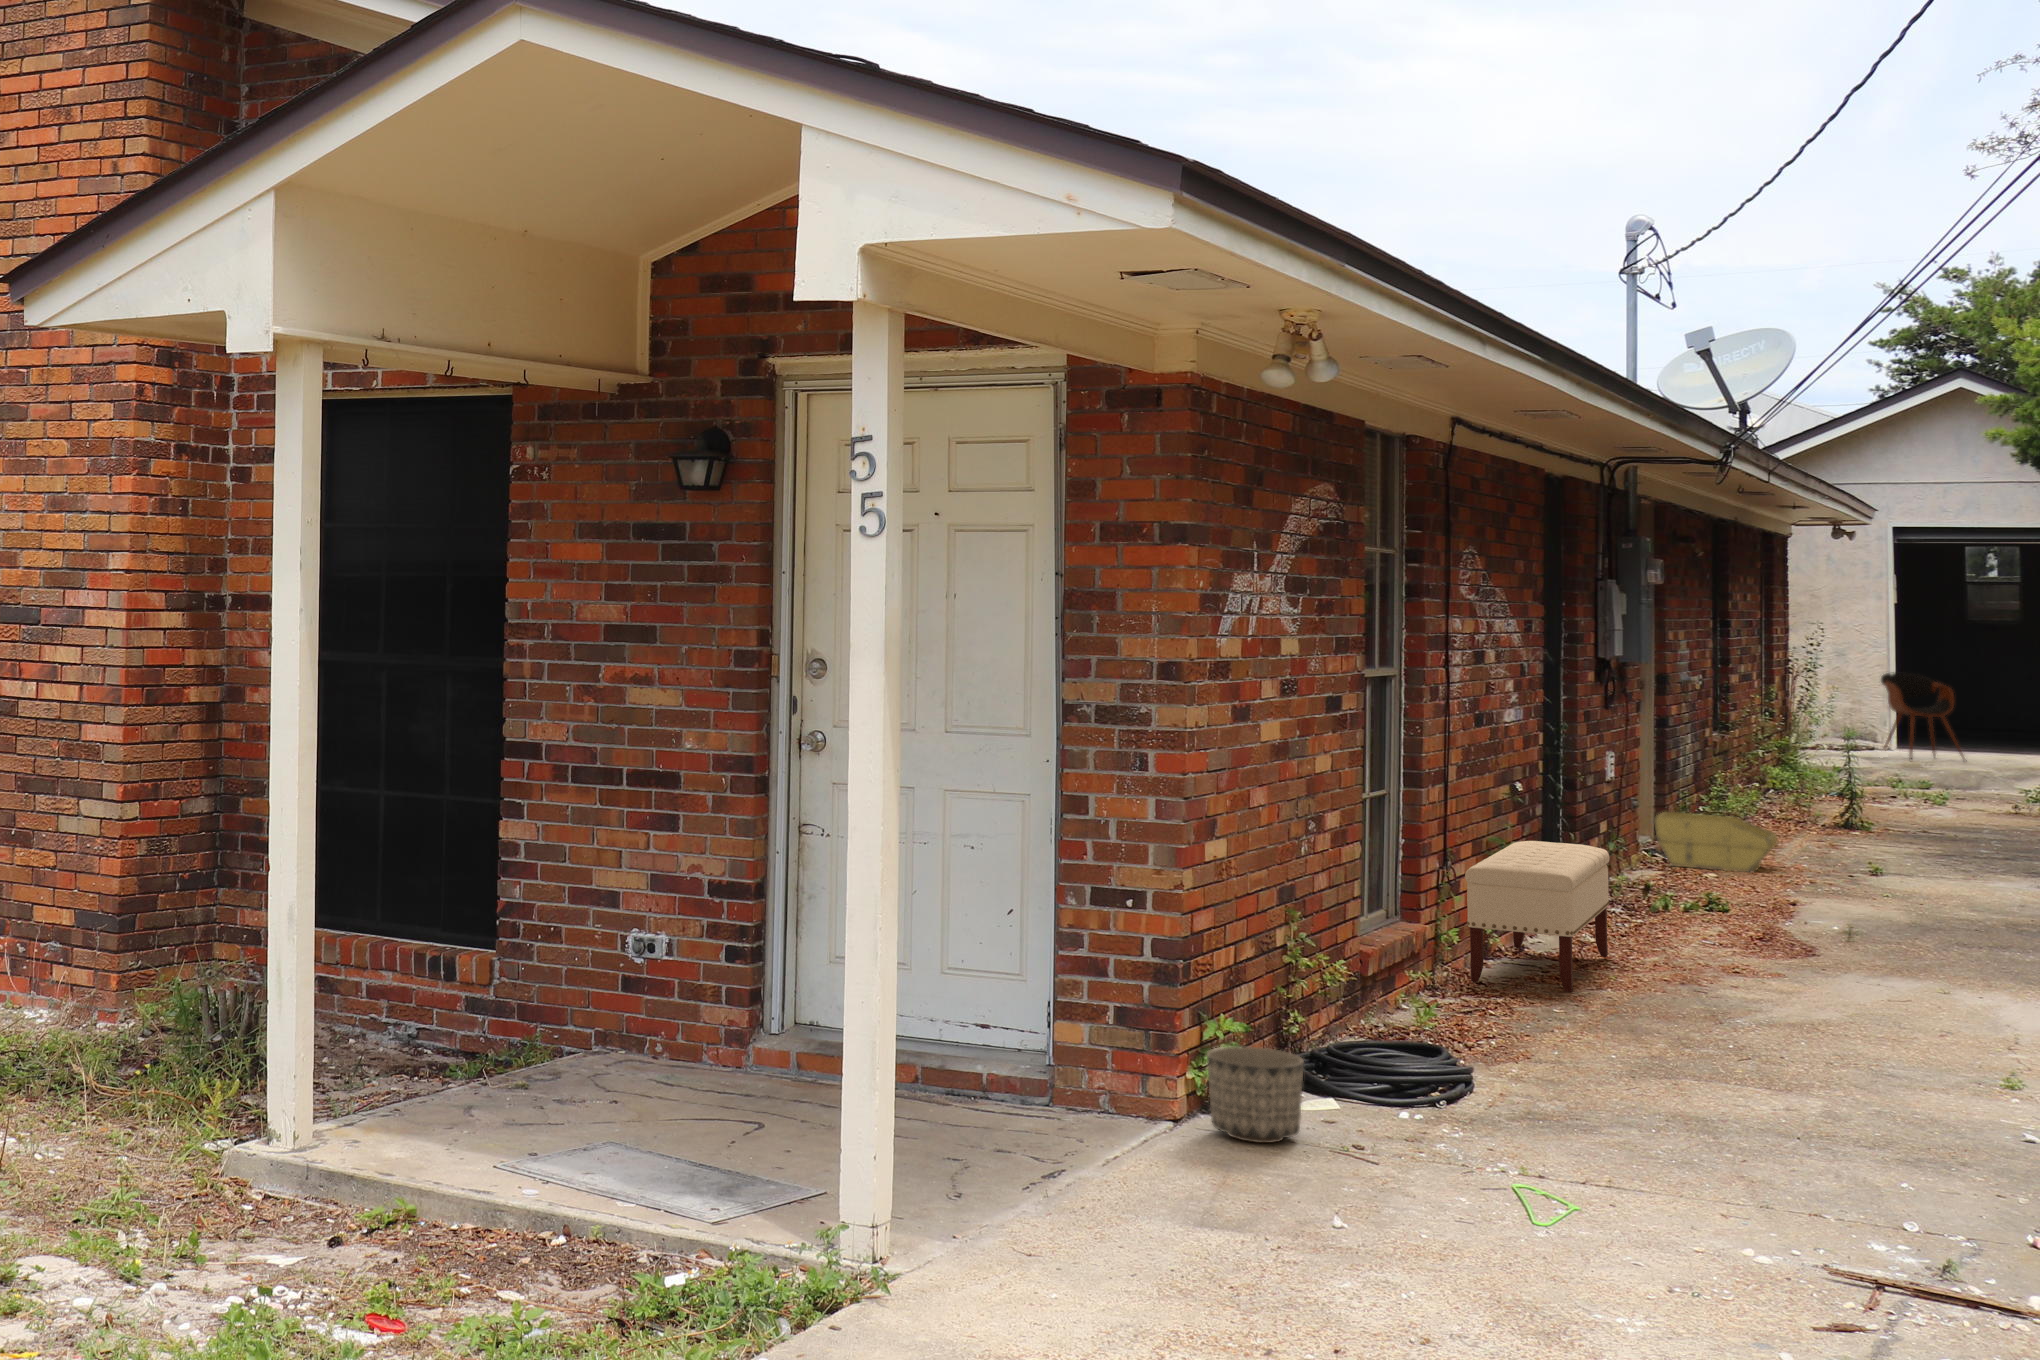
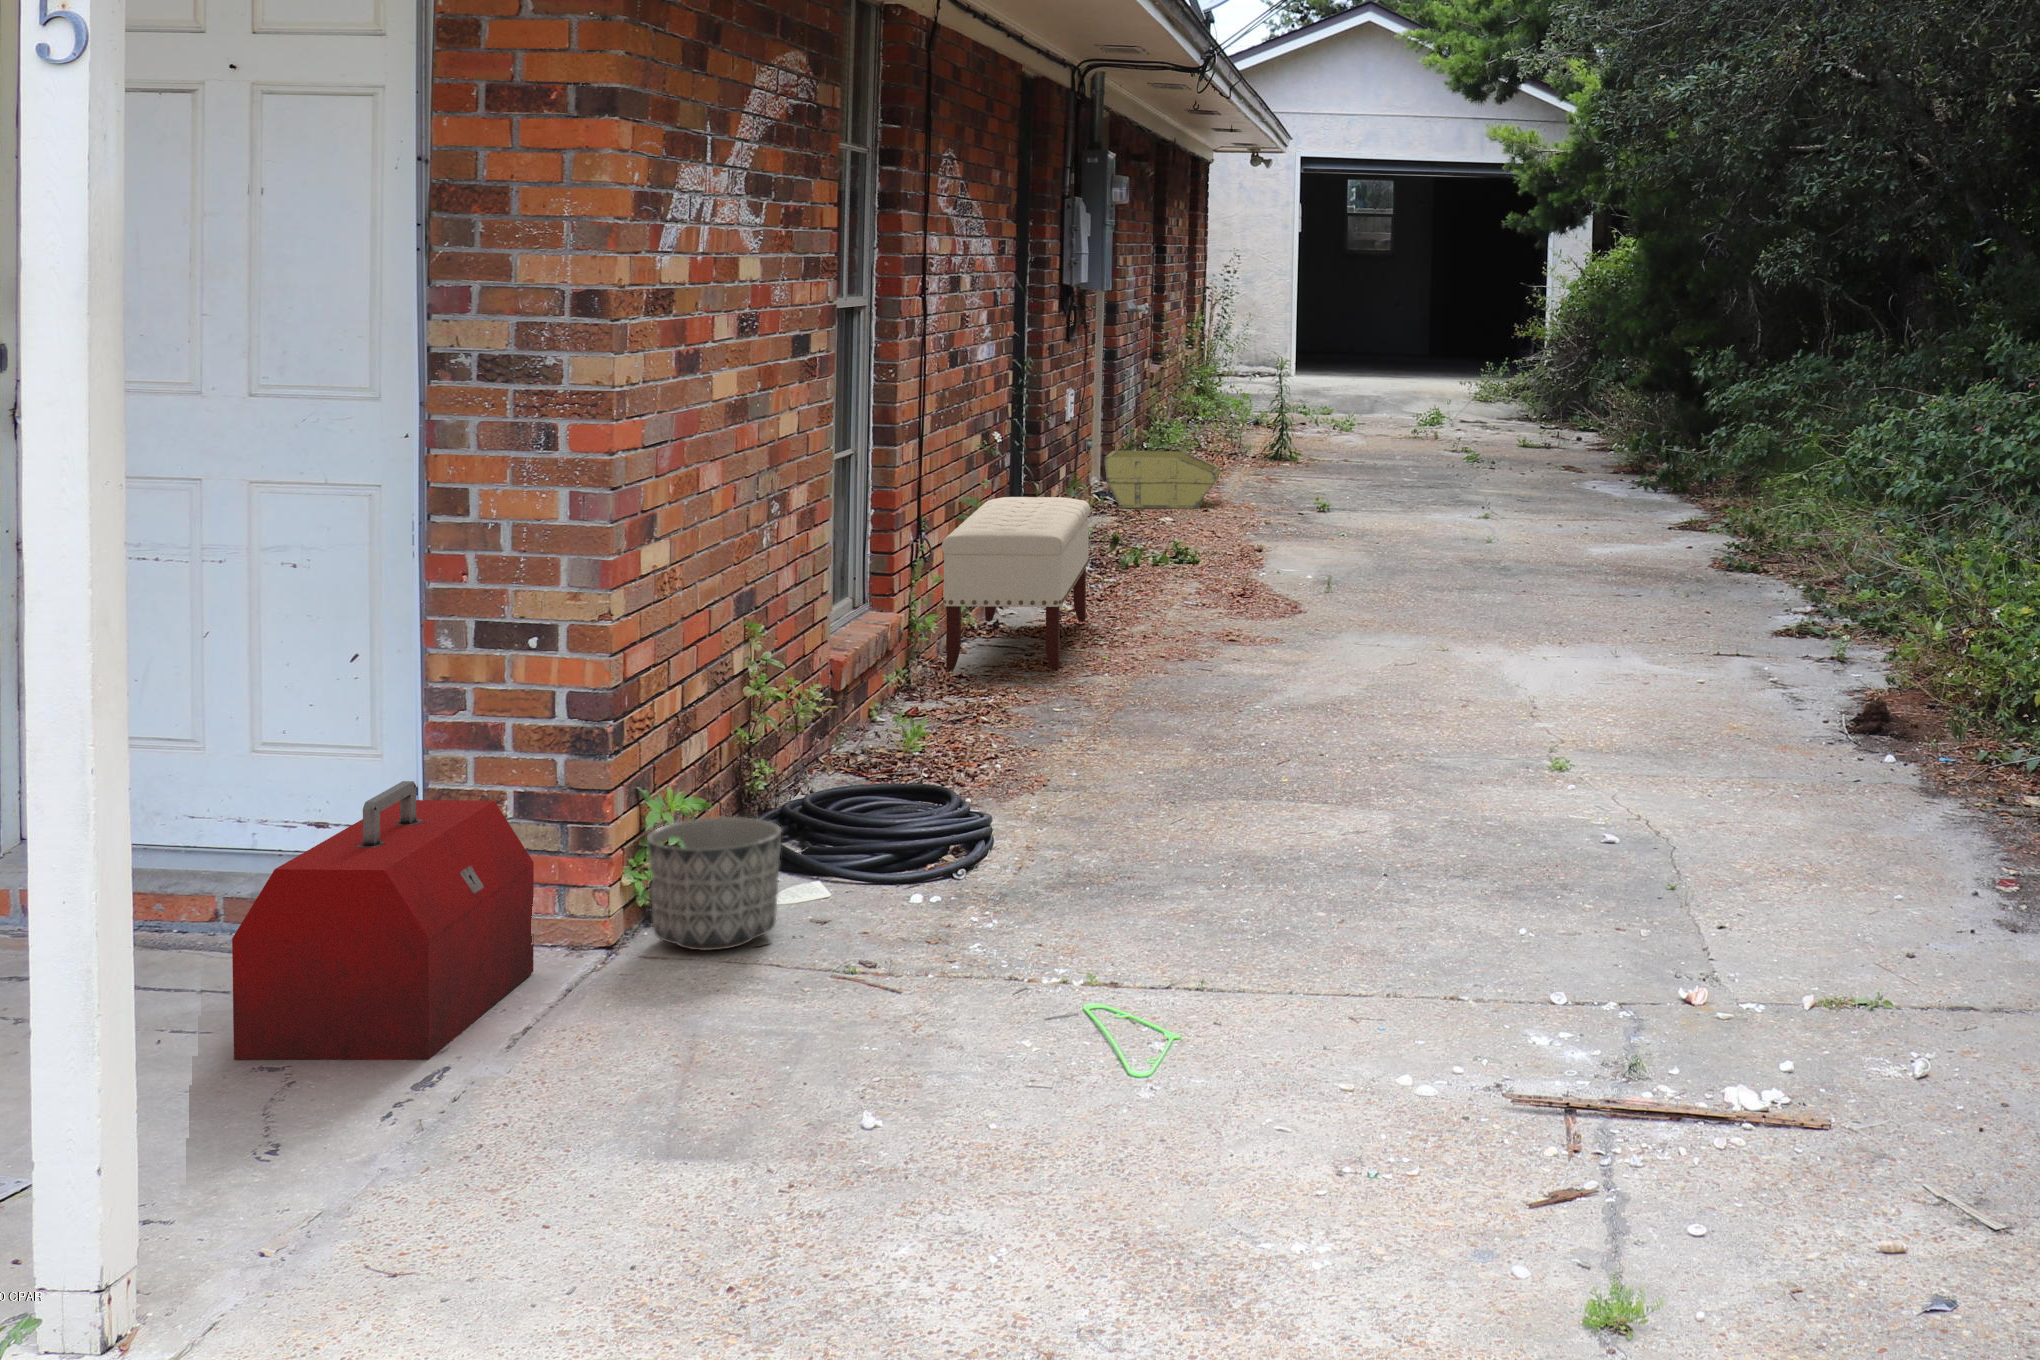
chair: present [1881,672,1965,761] -> none [1270,300,1343,385]
toolbox: none [943,987,1129,1173] -> present [232,781,534,1060]

